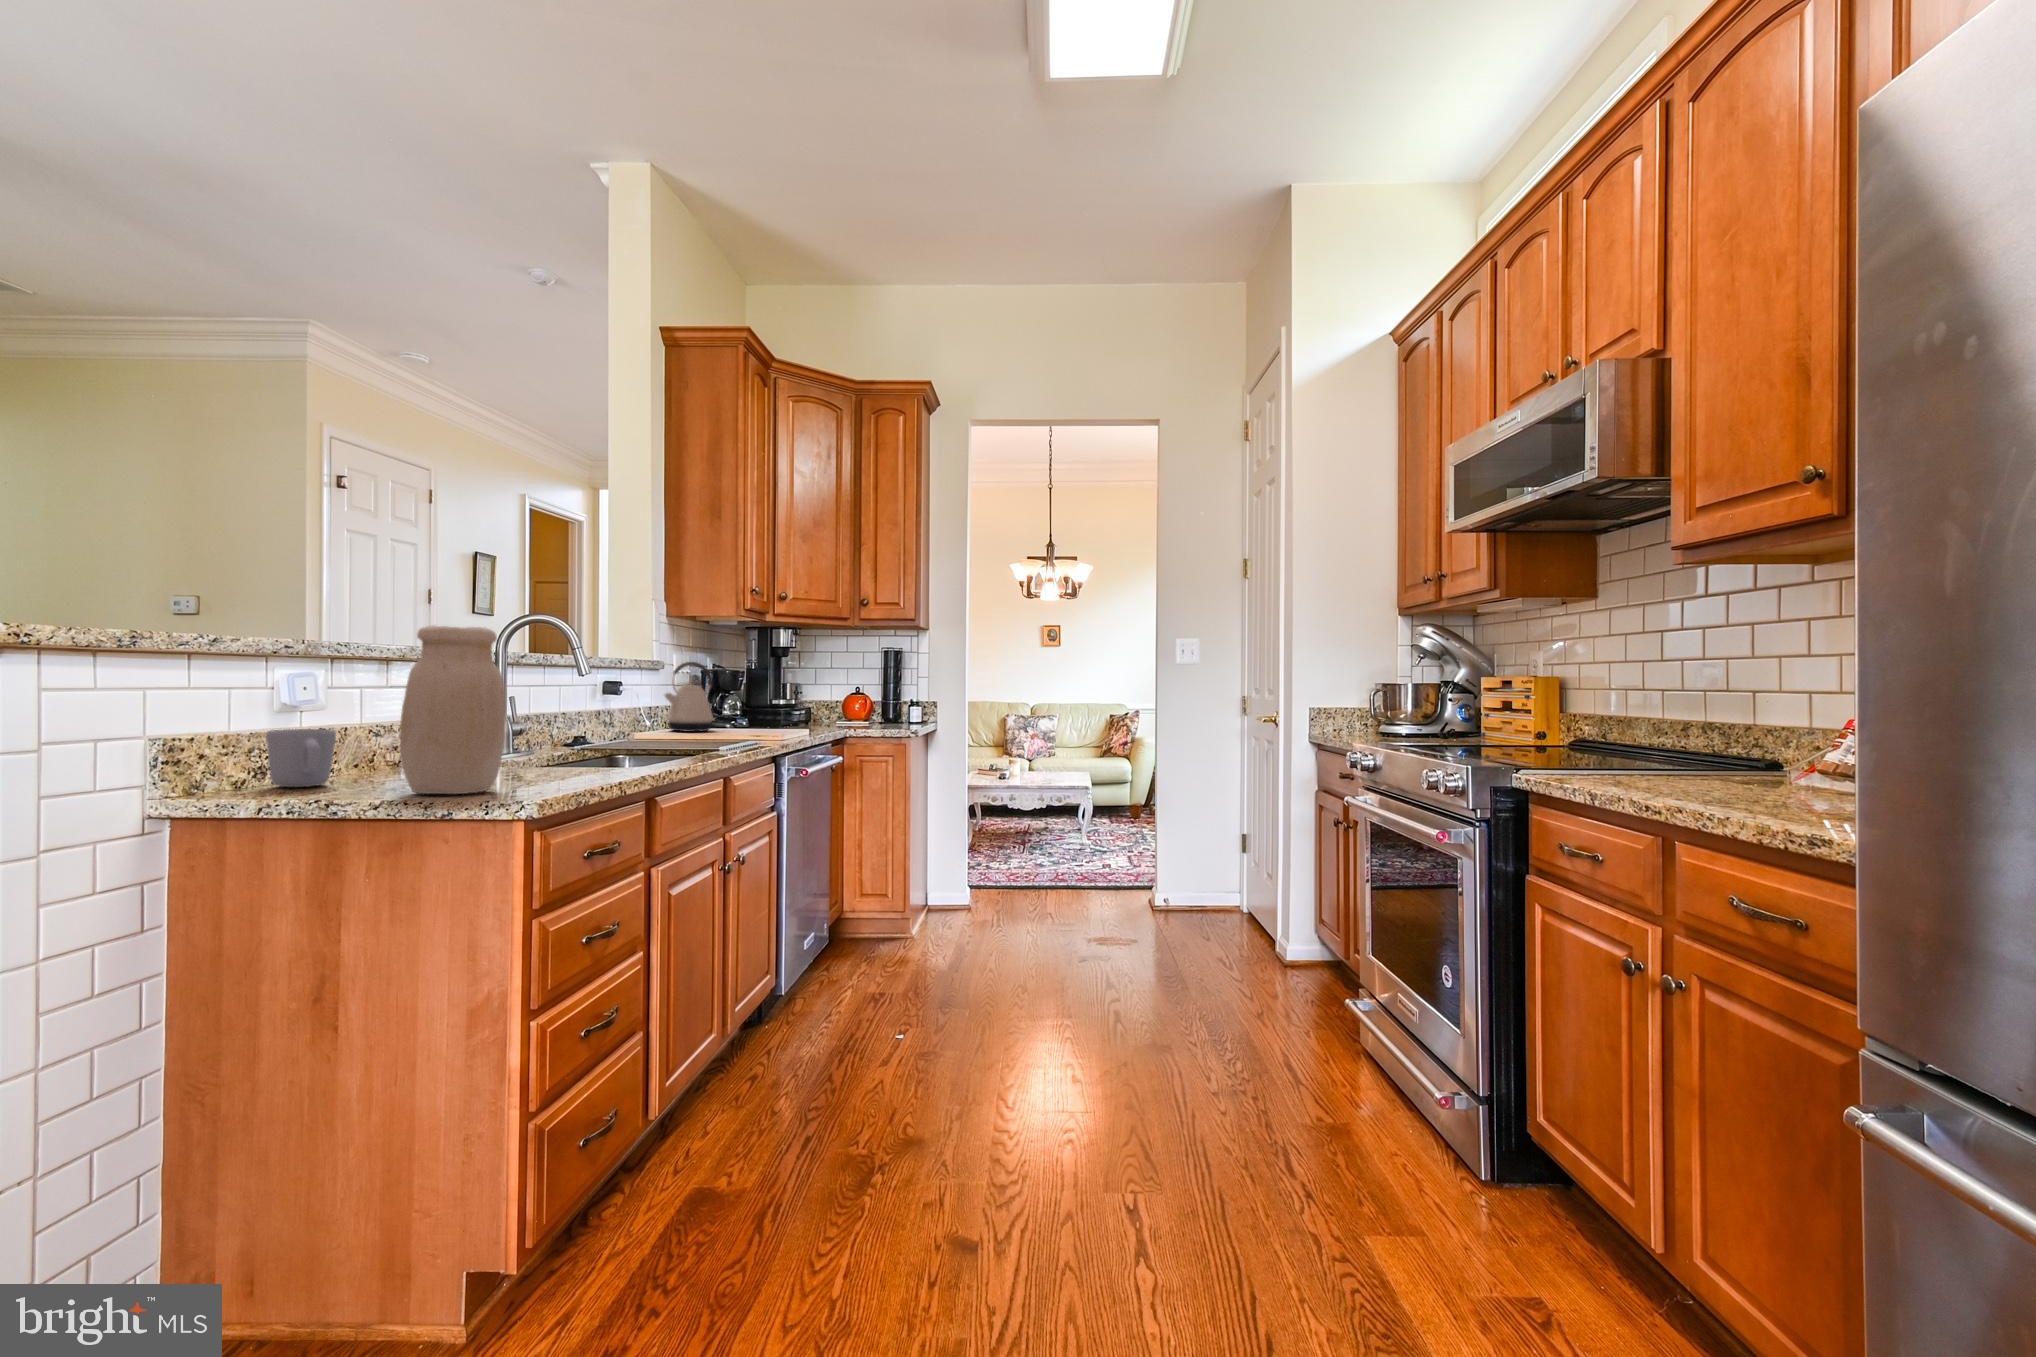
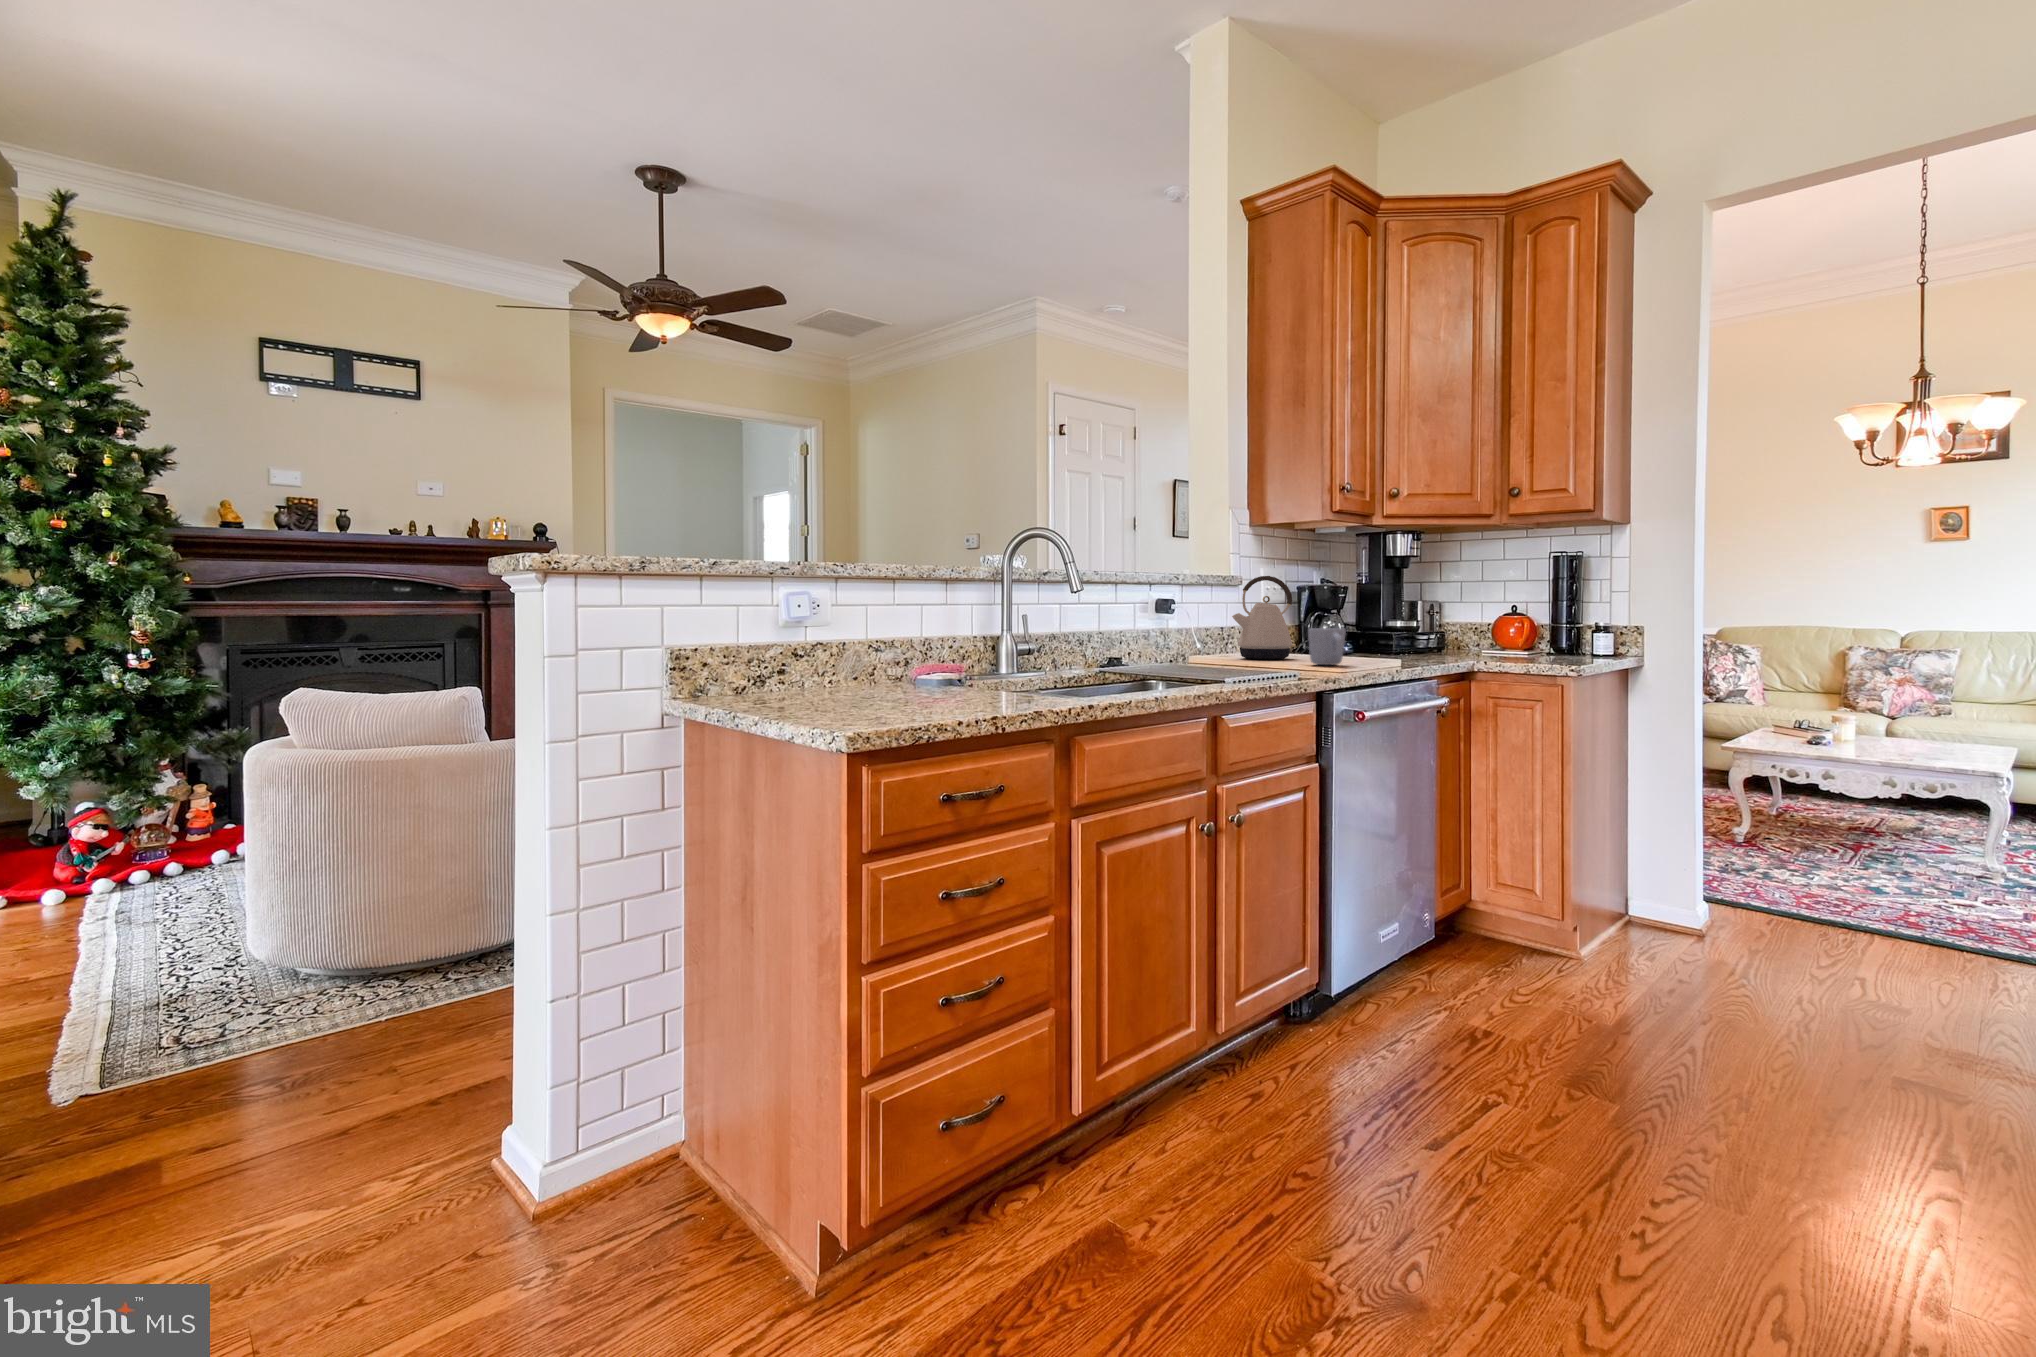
jar: present [400,626,506,794] -> none [823,531,917,709]
mug: present [266,729,336,787] -> present [1308,628,1346,665]

